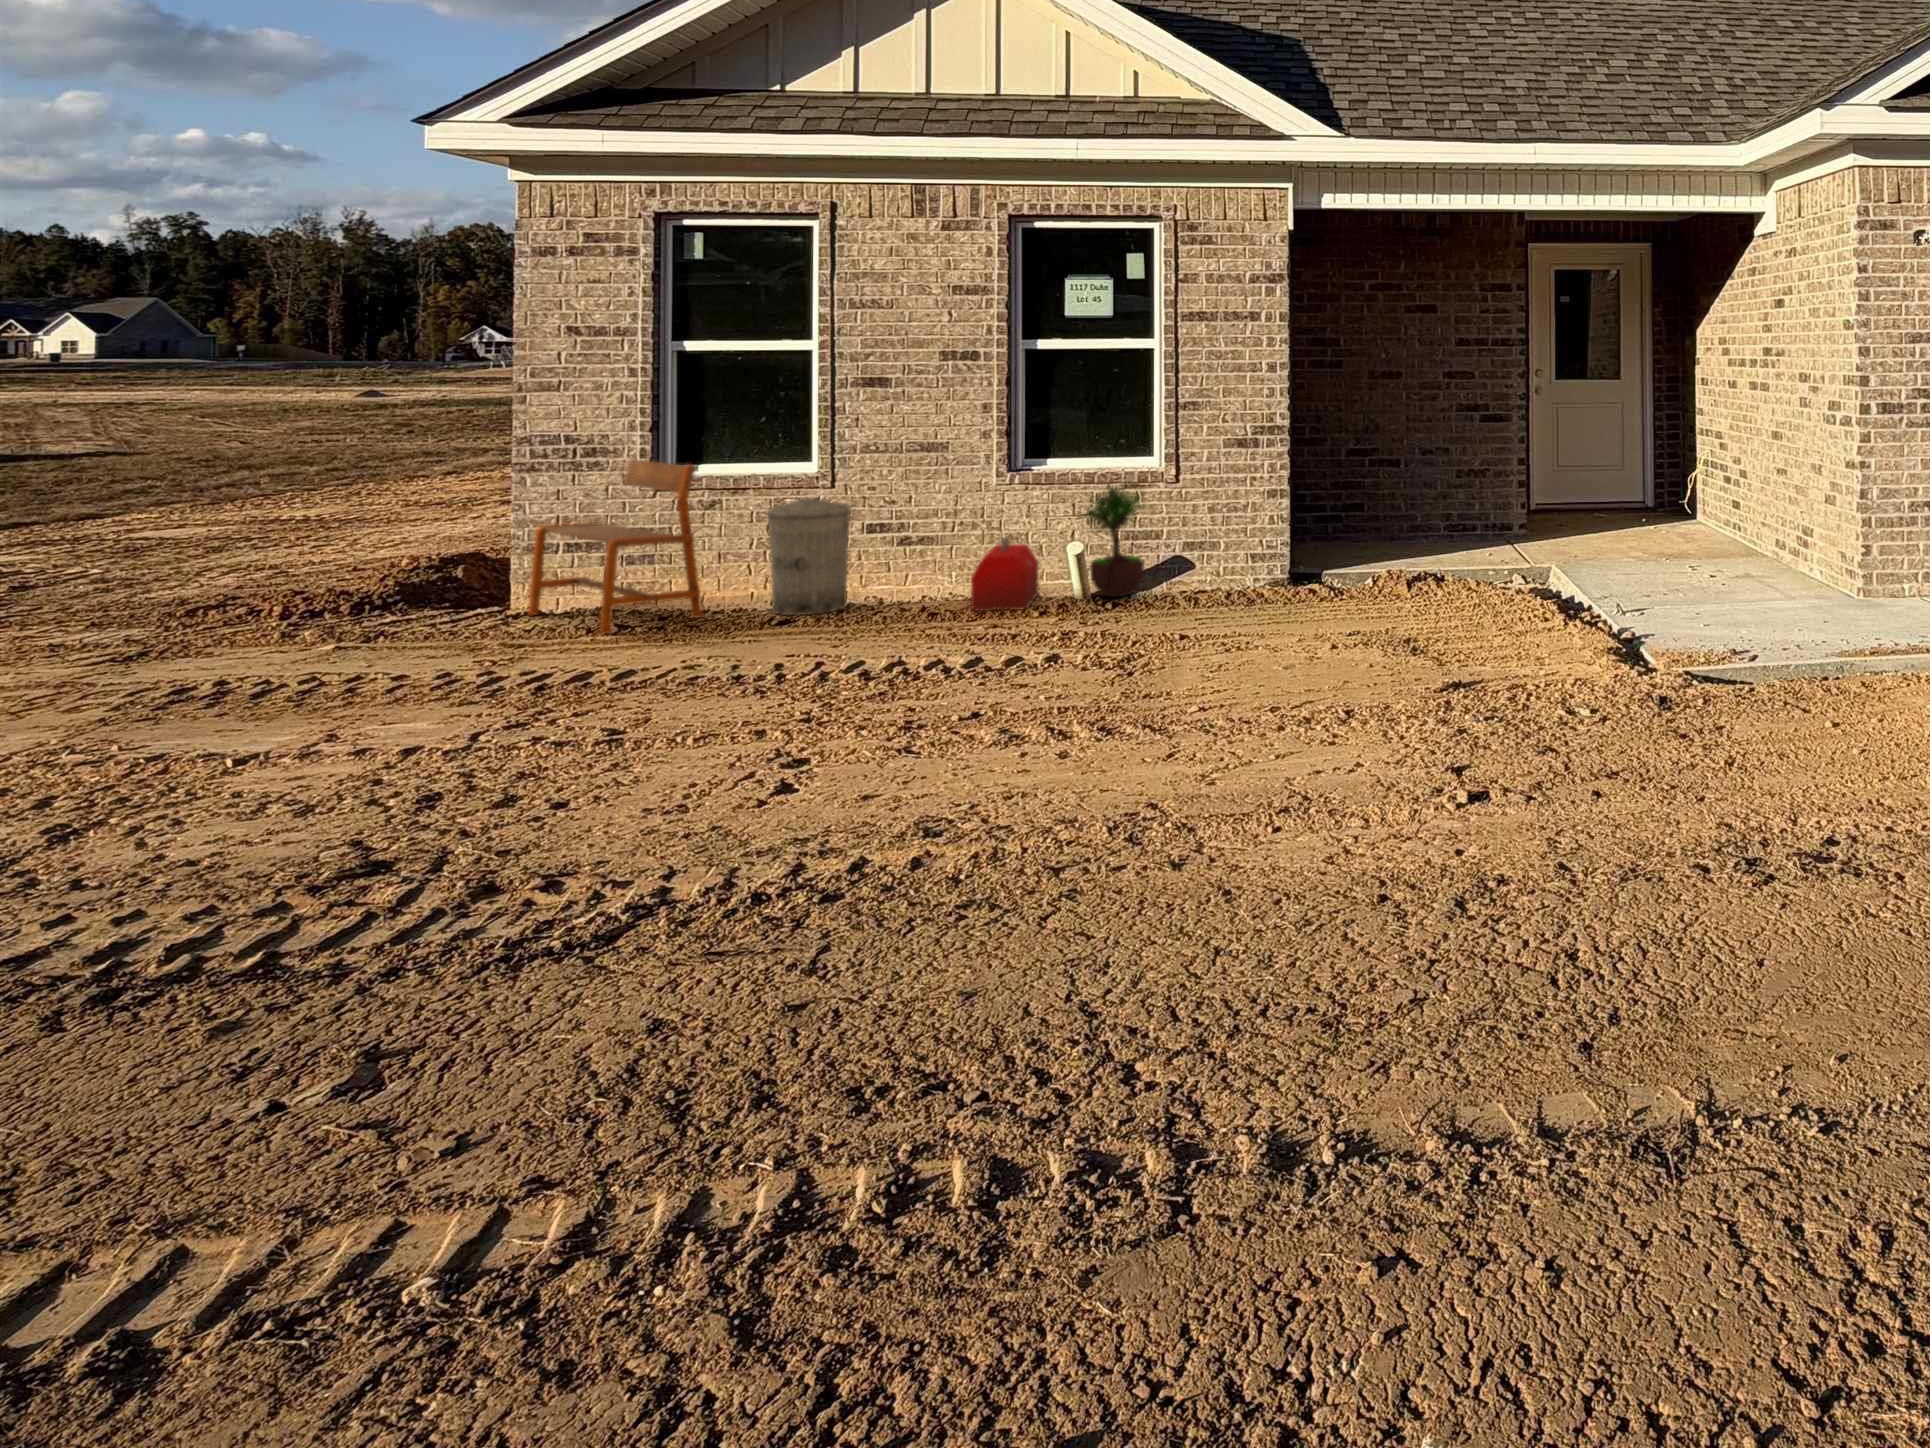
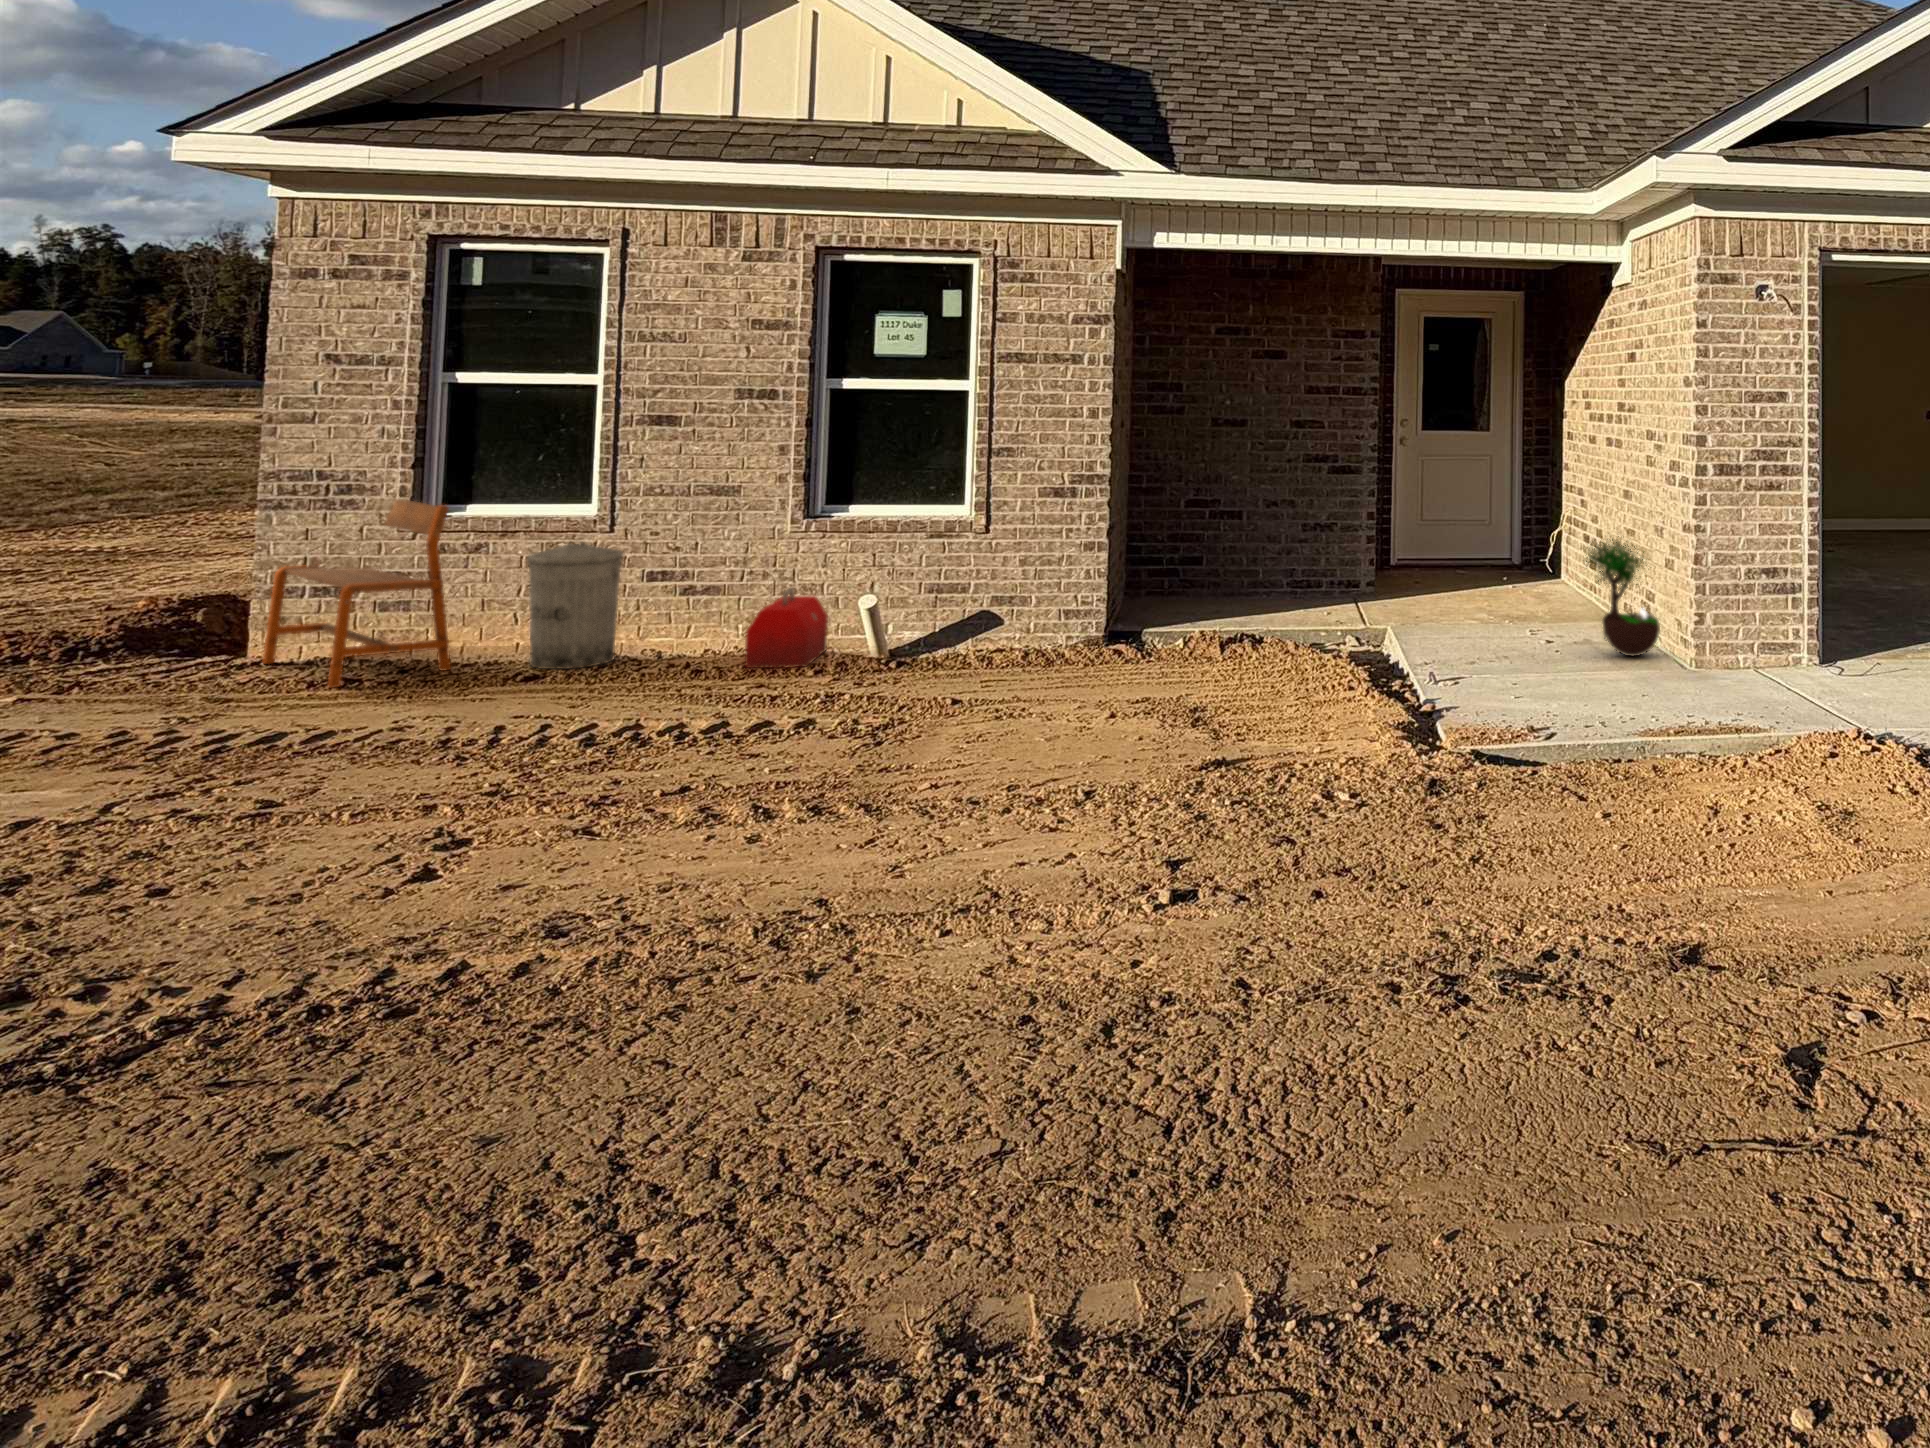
potted tree: present [1076,475,1145,597] -> present [1586,536,1660,656]

